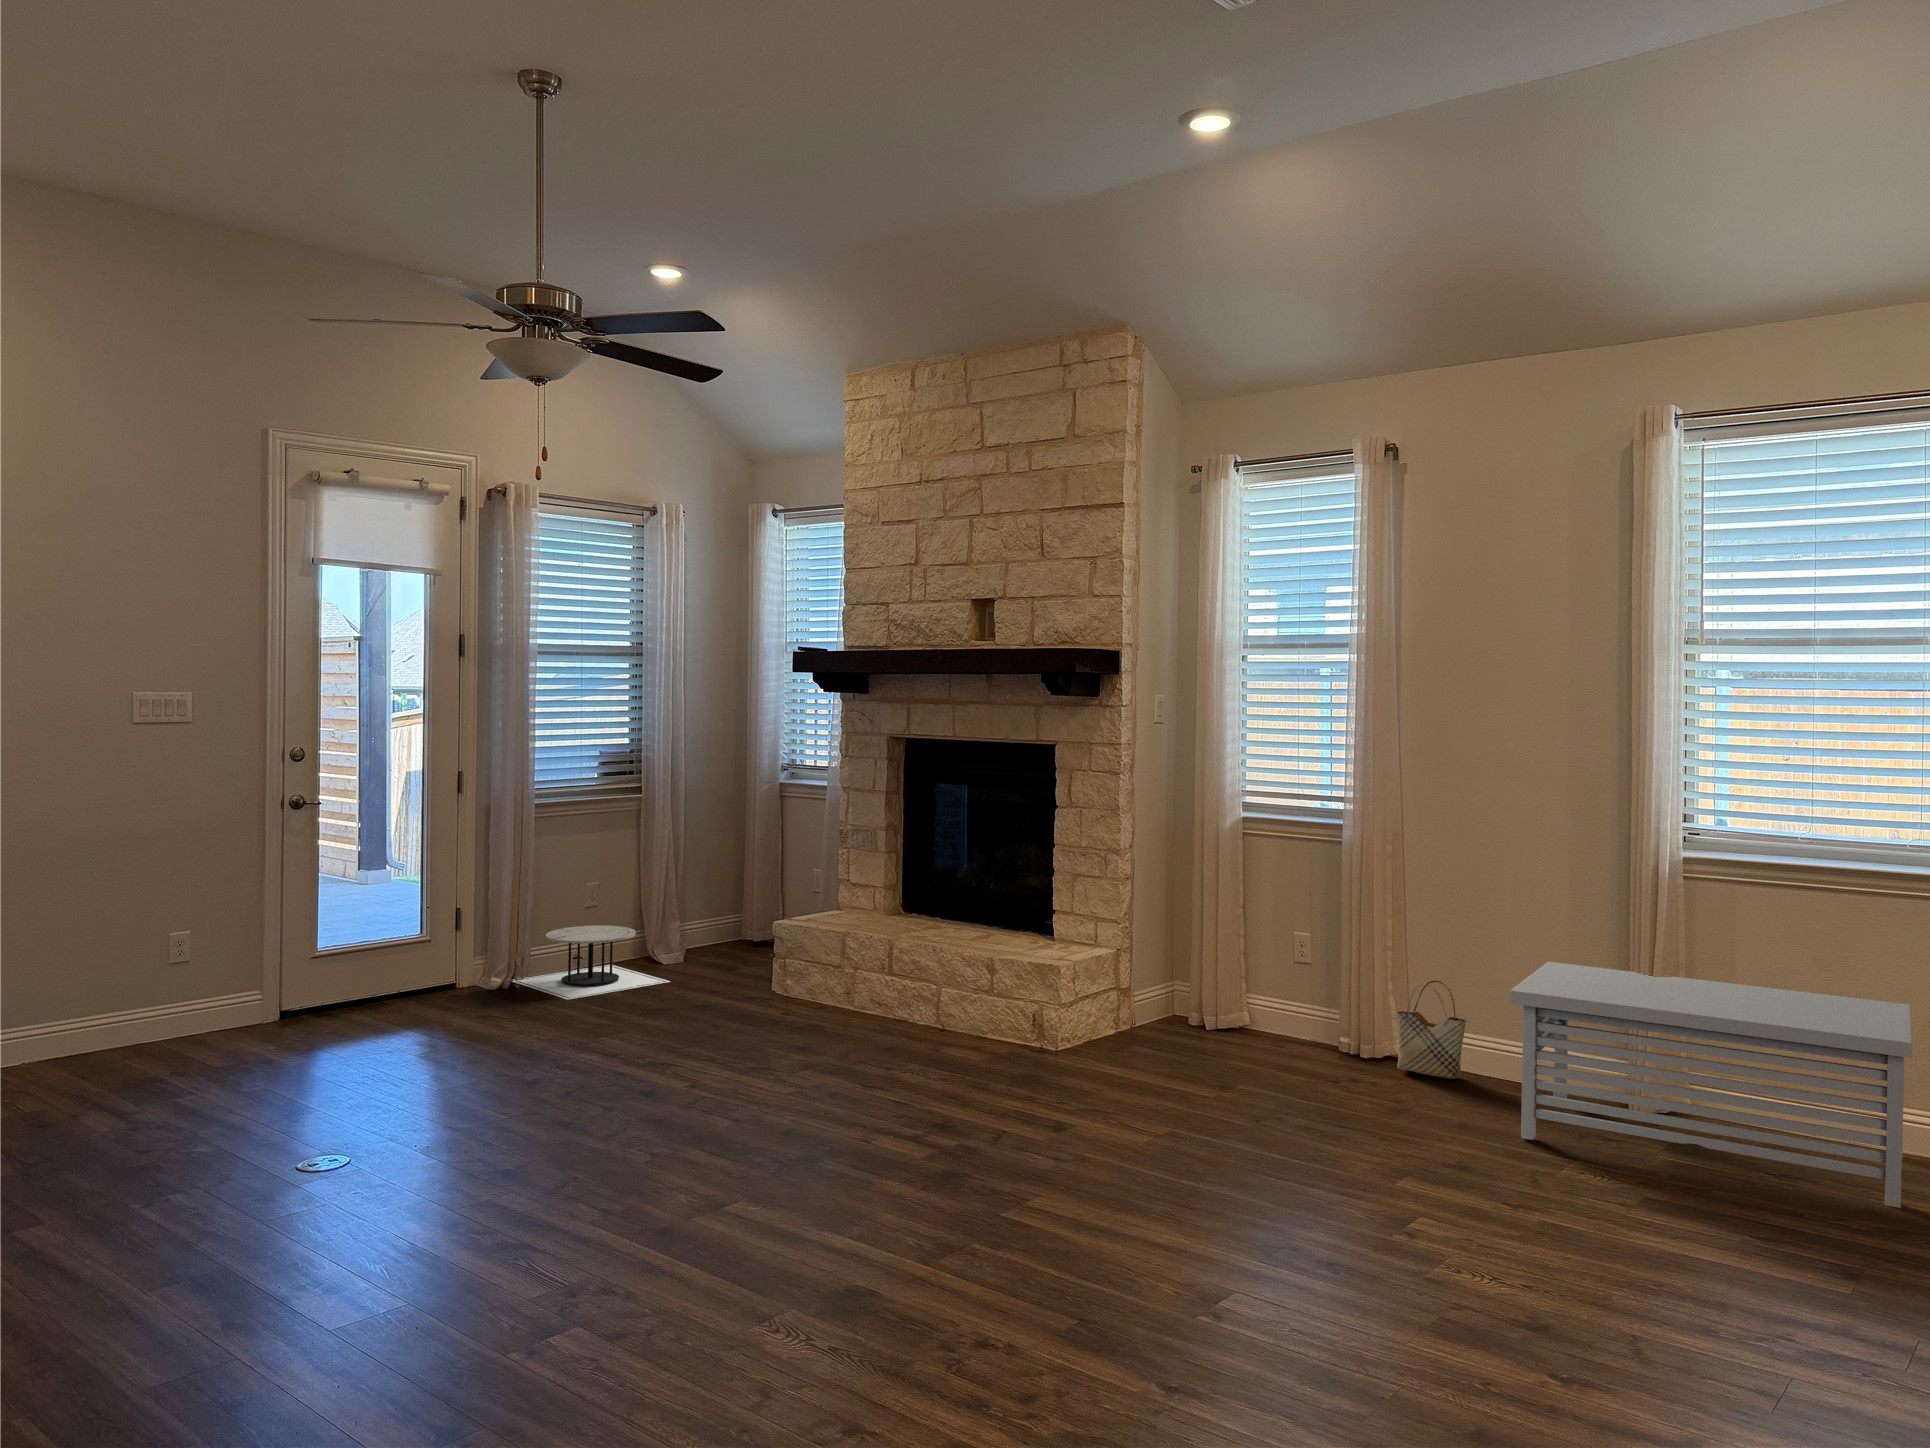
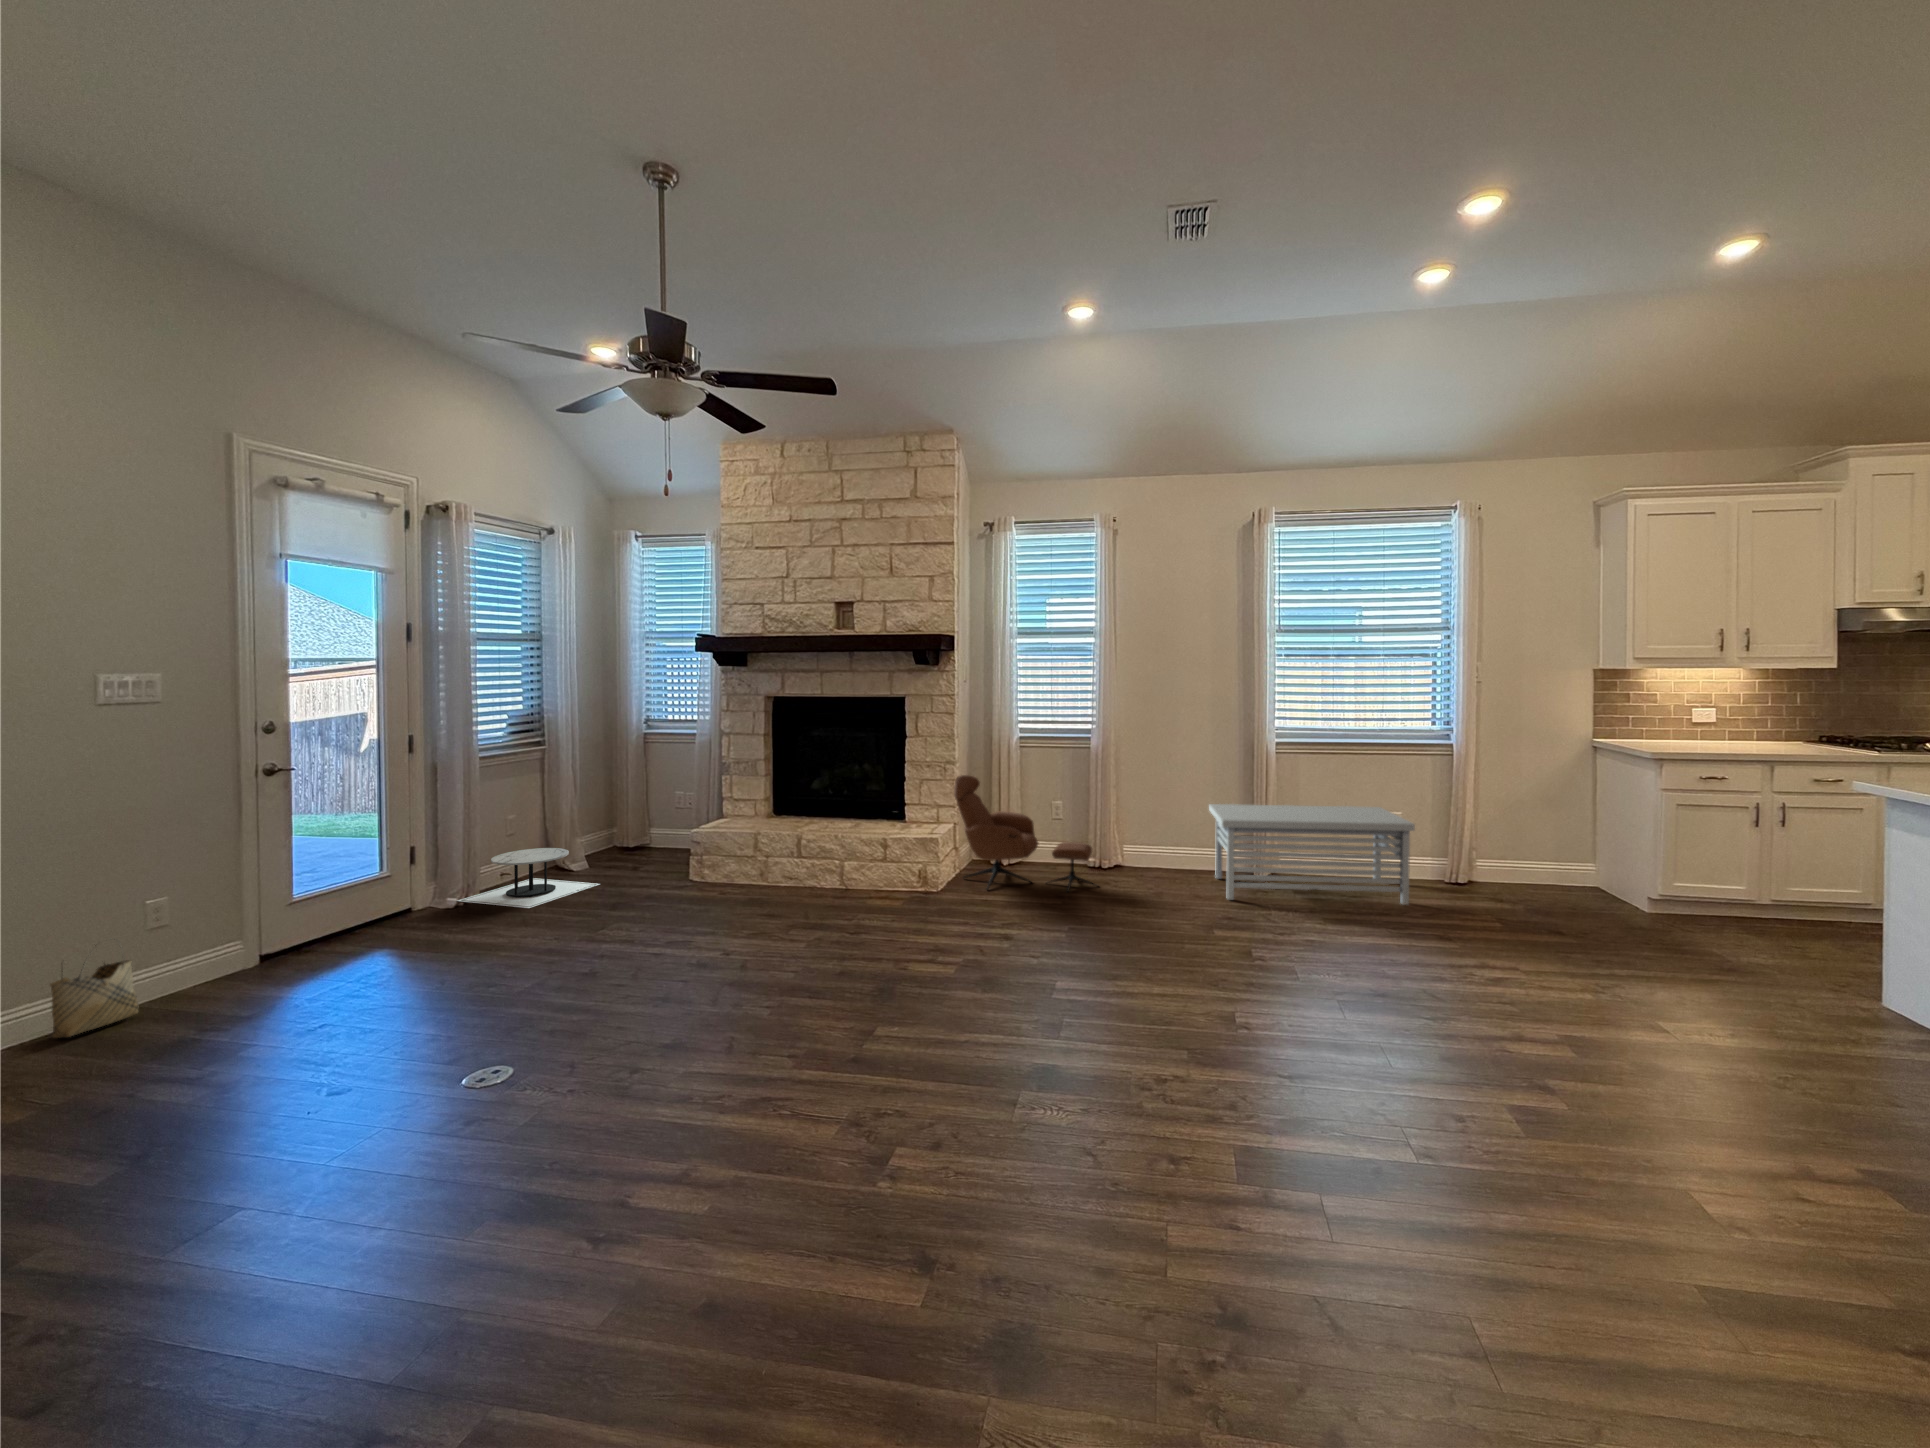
lounge chair: none [1104,873,1325,1084] -> present [954,775,1098,891]
woven basket: present [1397,981,1466,1079] -> present [50,945,138,1038]

